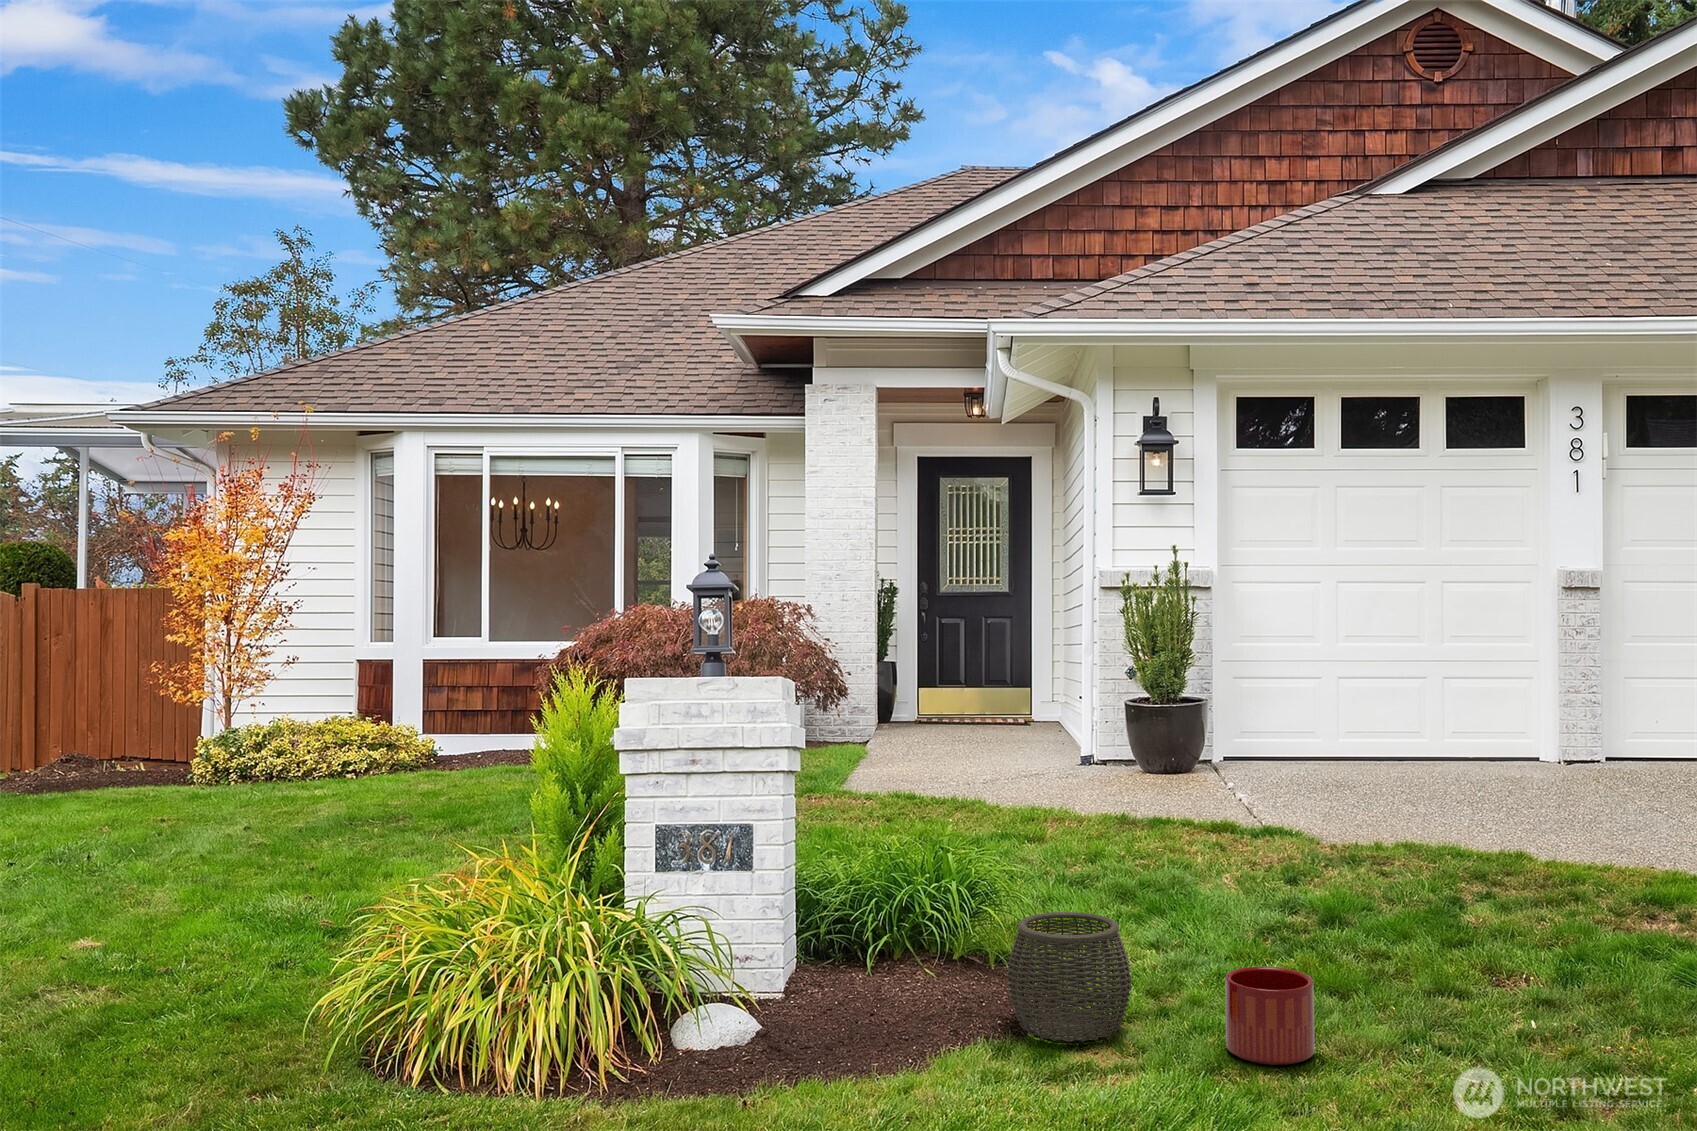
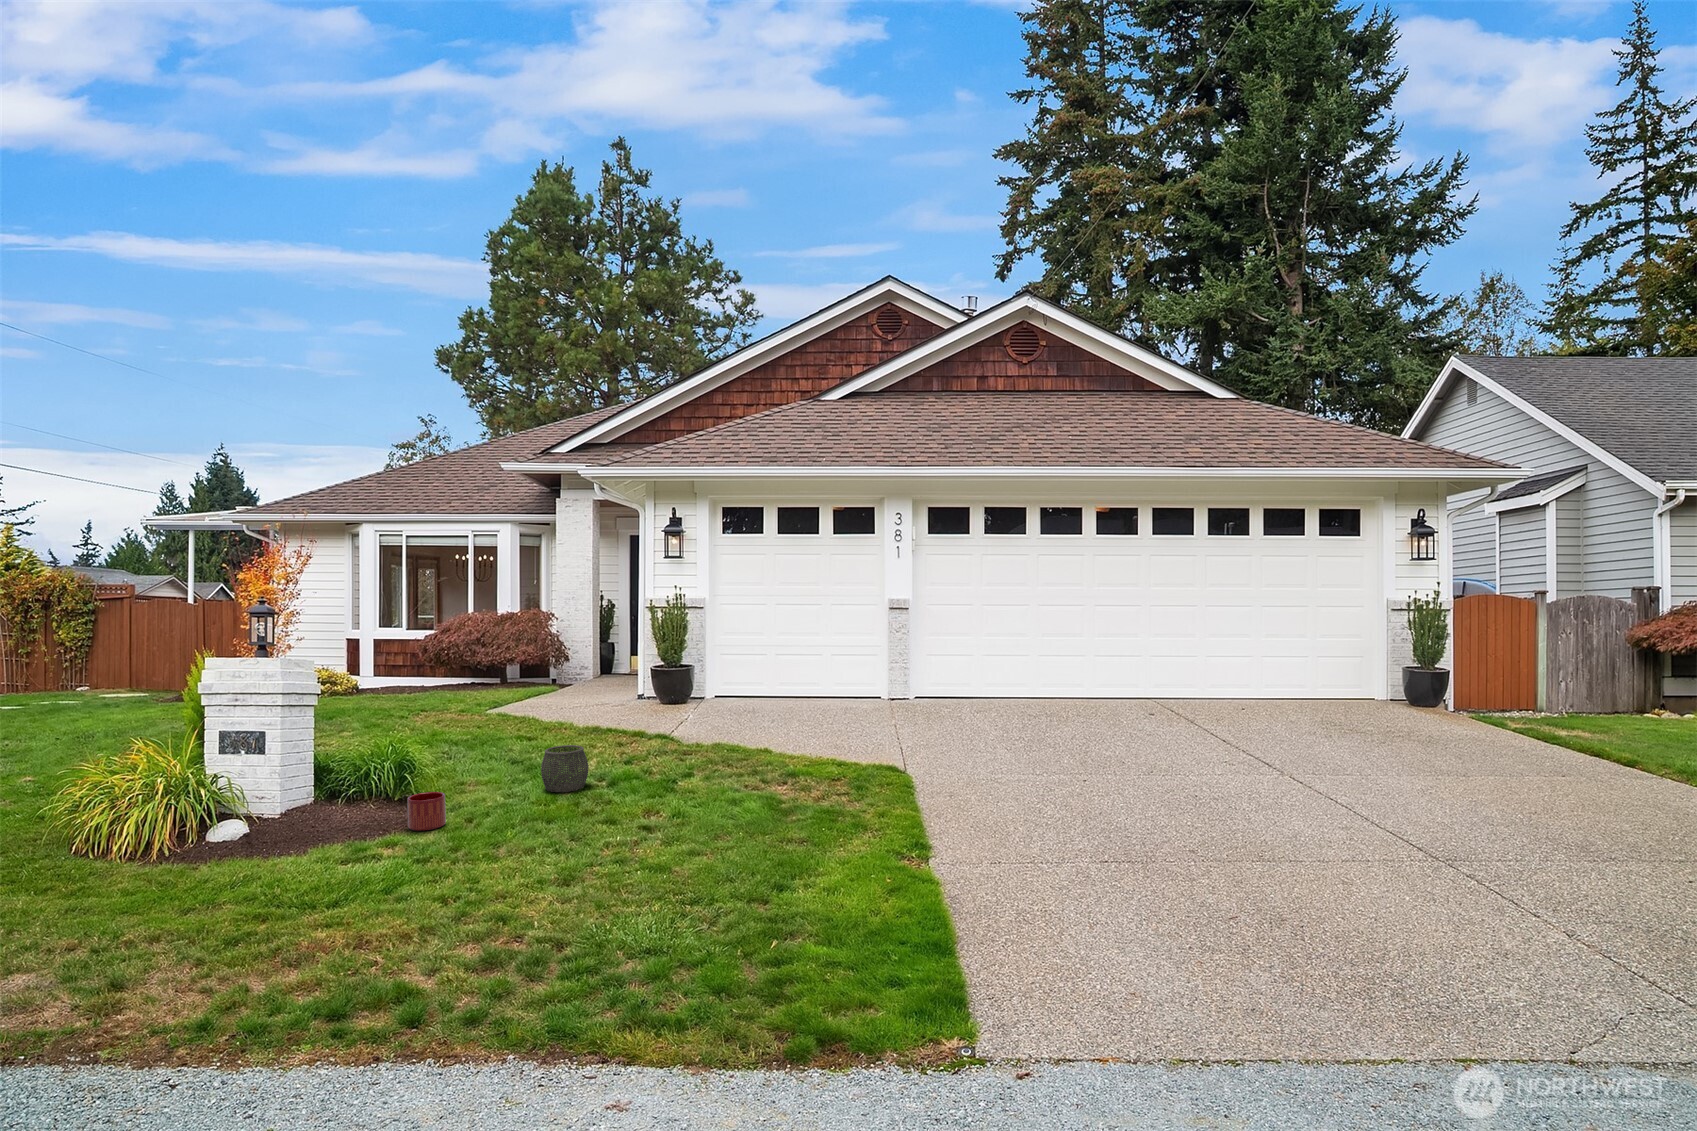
woven basket: present [1007,912,1132,1042] -> present [541,745,589,792]

